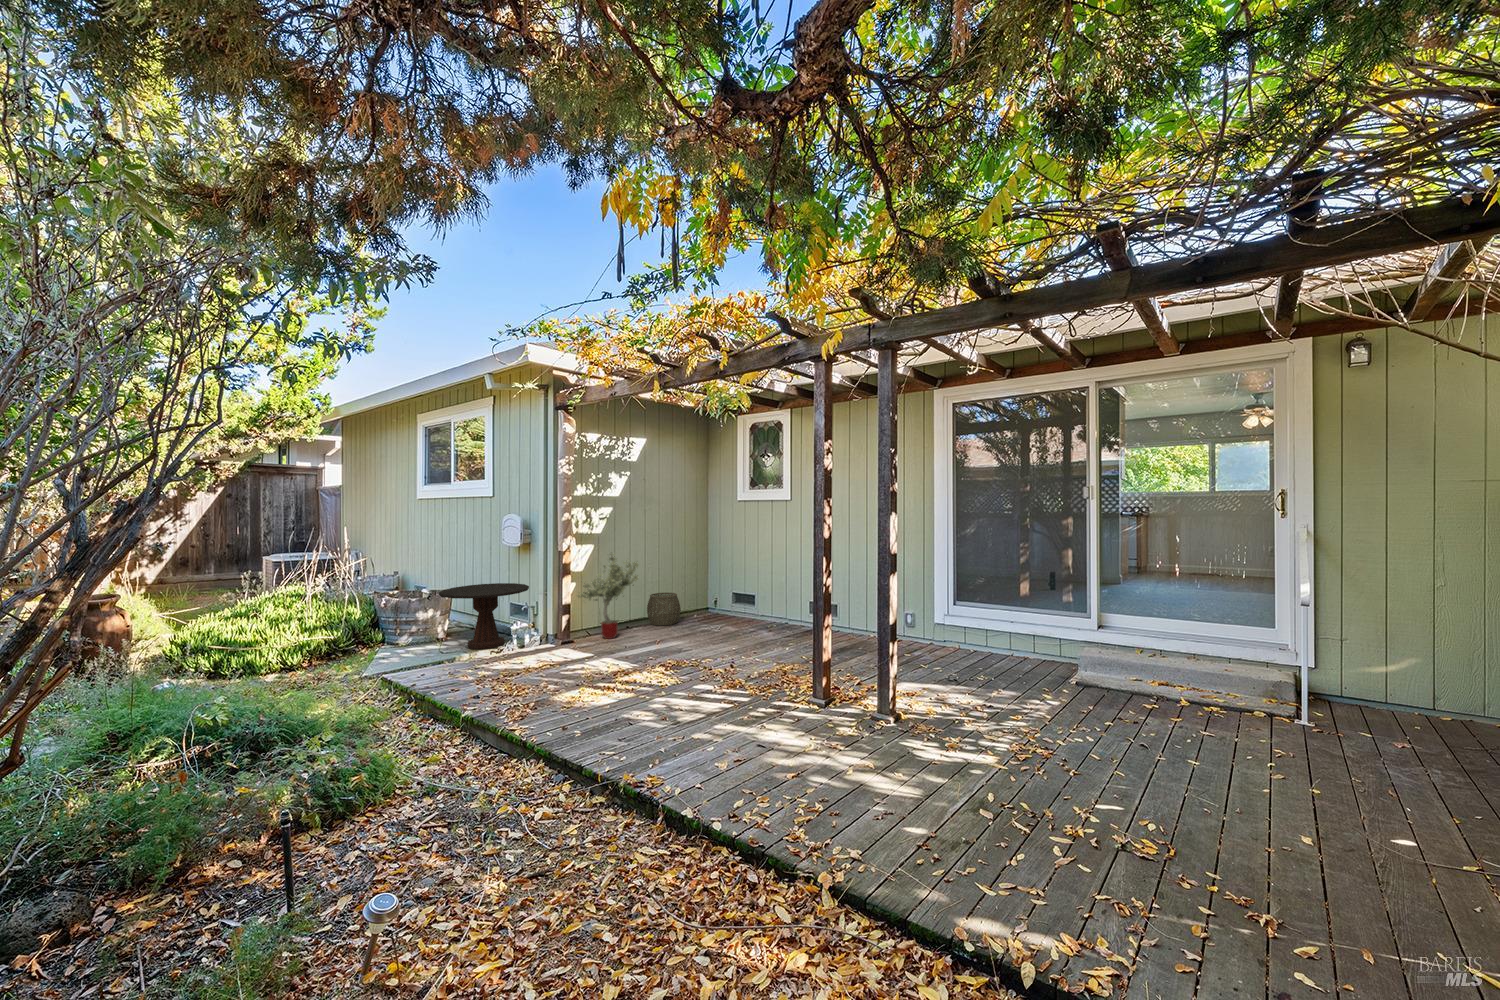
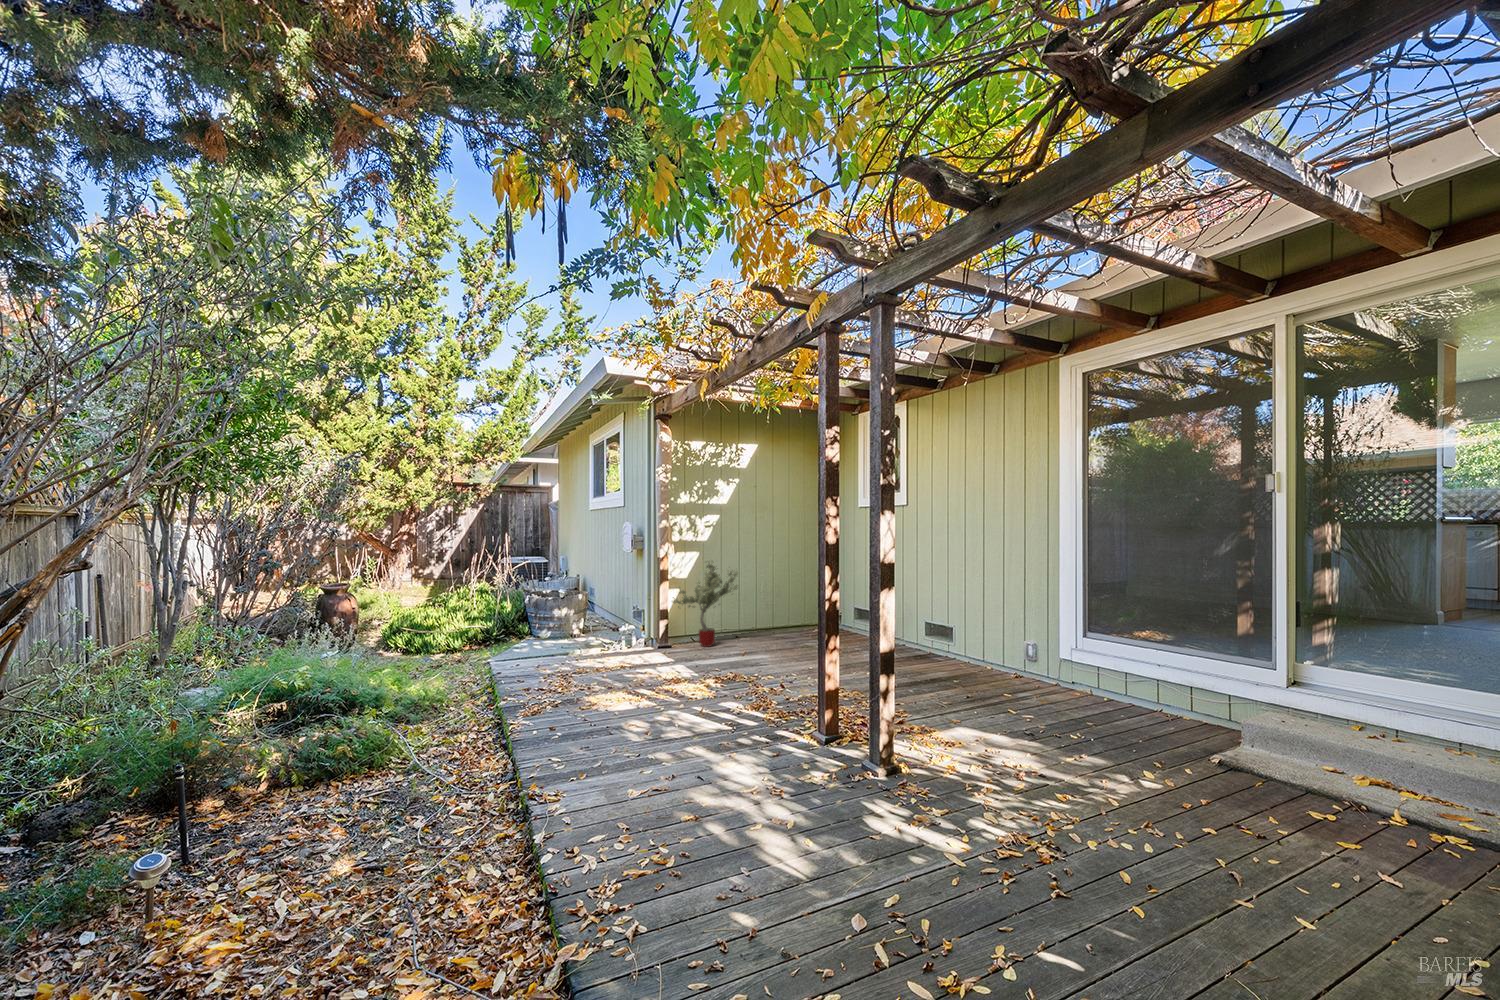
side table: present [439,583,529,650] -> none [560,587,638,646]
woven basket: present [647,592,681,626] -> none [756,604,792,639]

